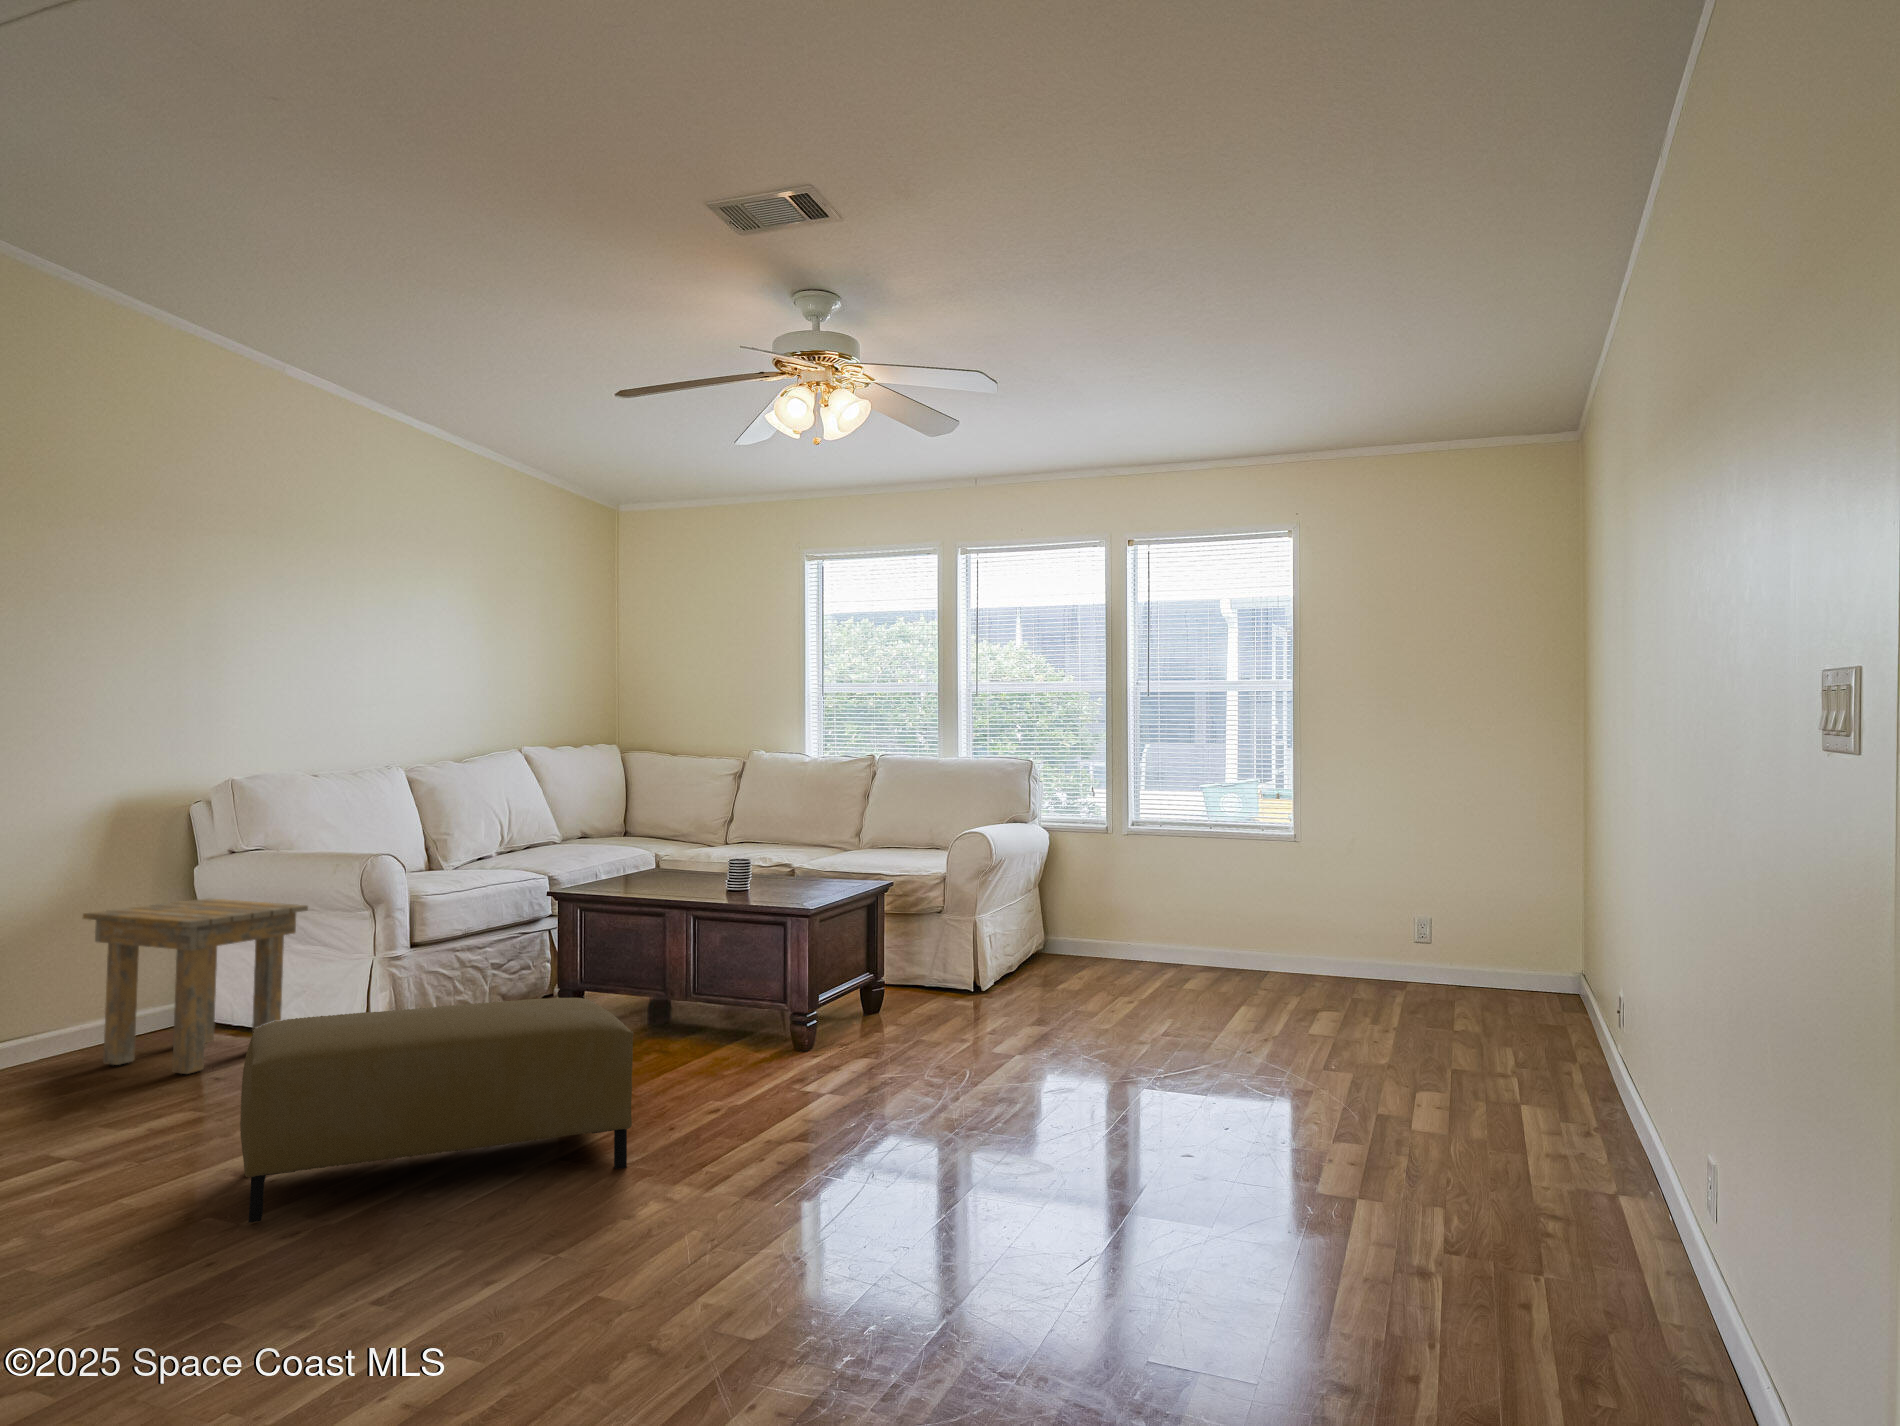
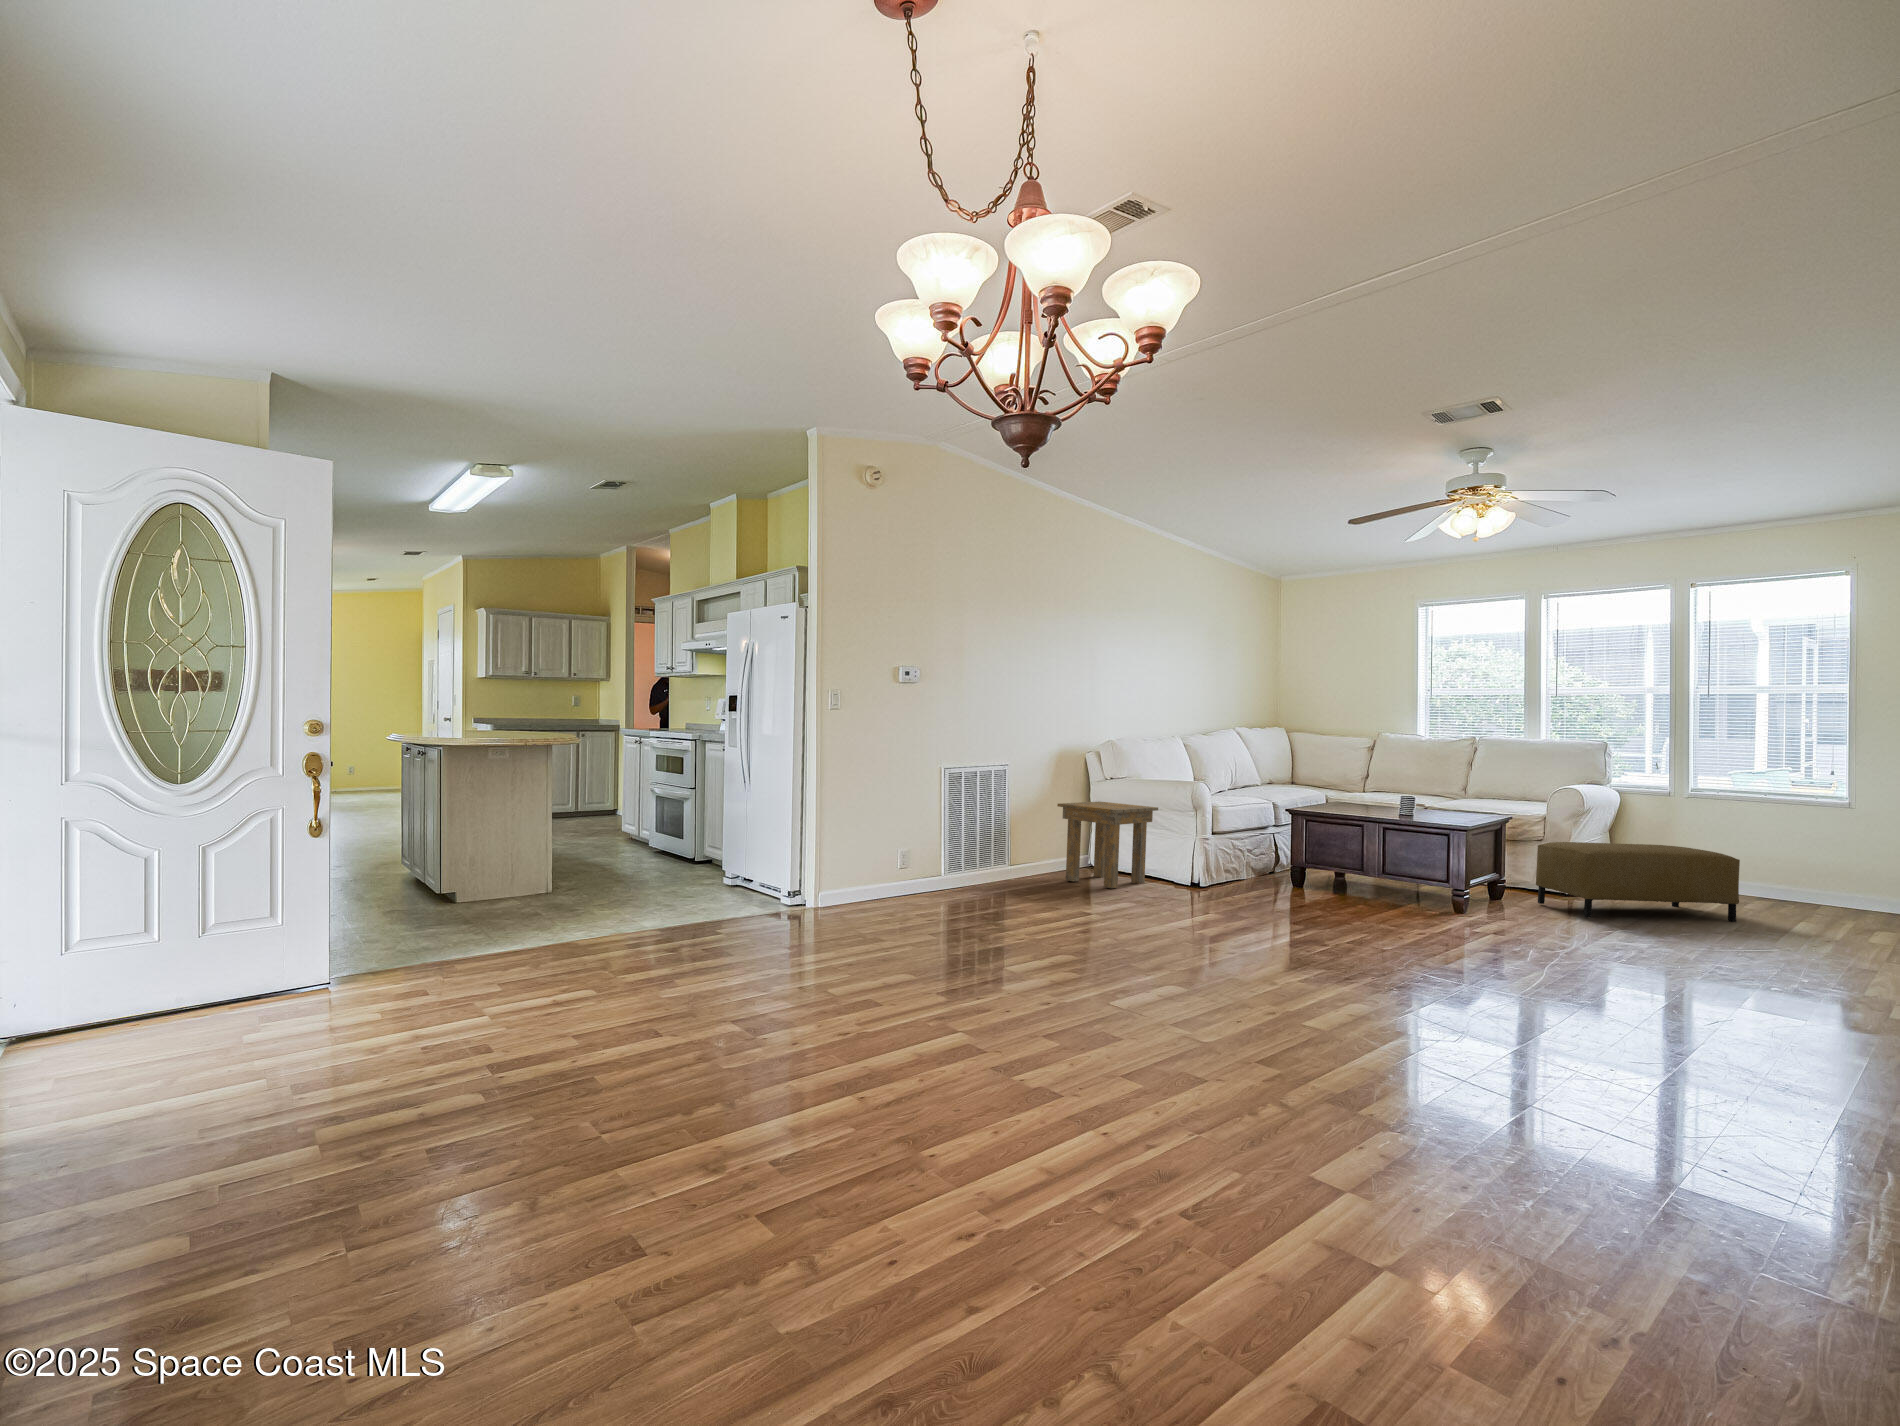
ottoman: present [240,998,633,1223] -> present [1536,842,1740,922]

